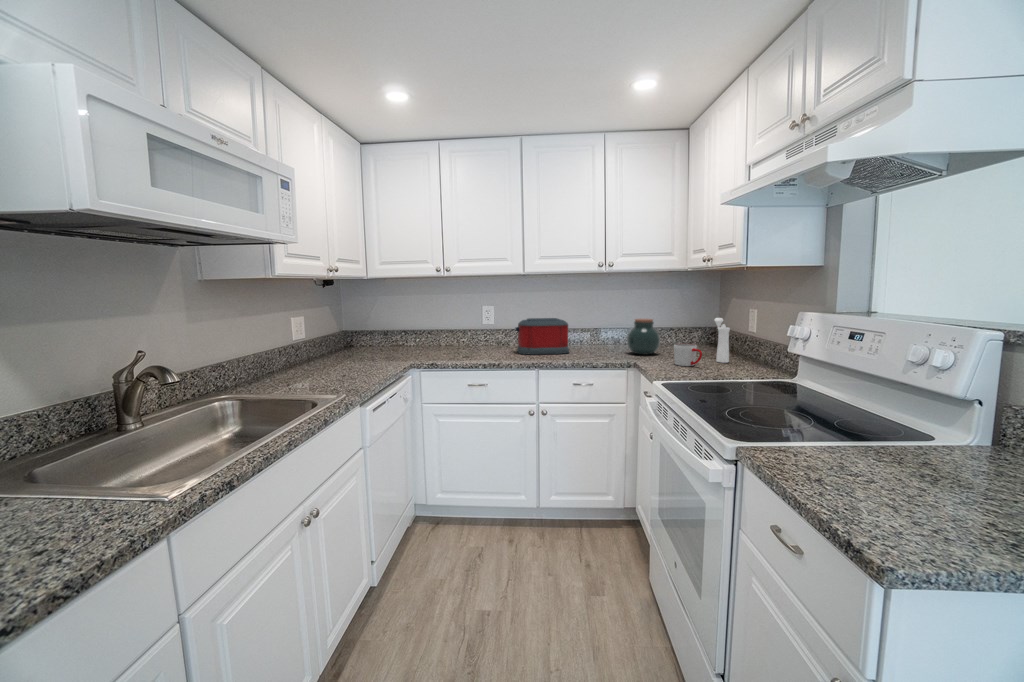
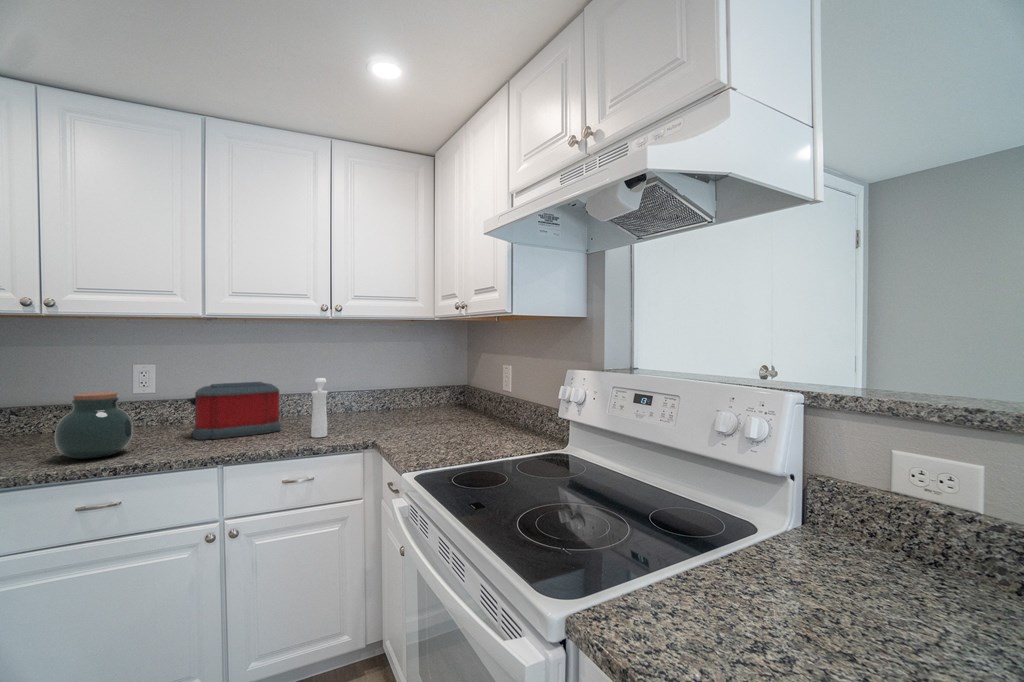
pepper mill: present [714,318,730,363] -> present [311,378,328,438]
jar: present [627,319,660,354] -> present [55,392,133,459]
mug: present [674,344,702,366] -> none [424,410,458,439]

